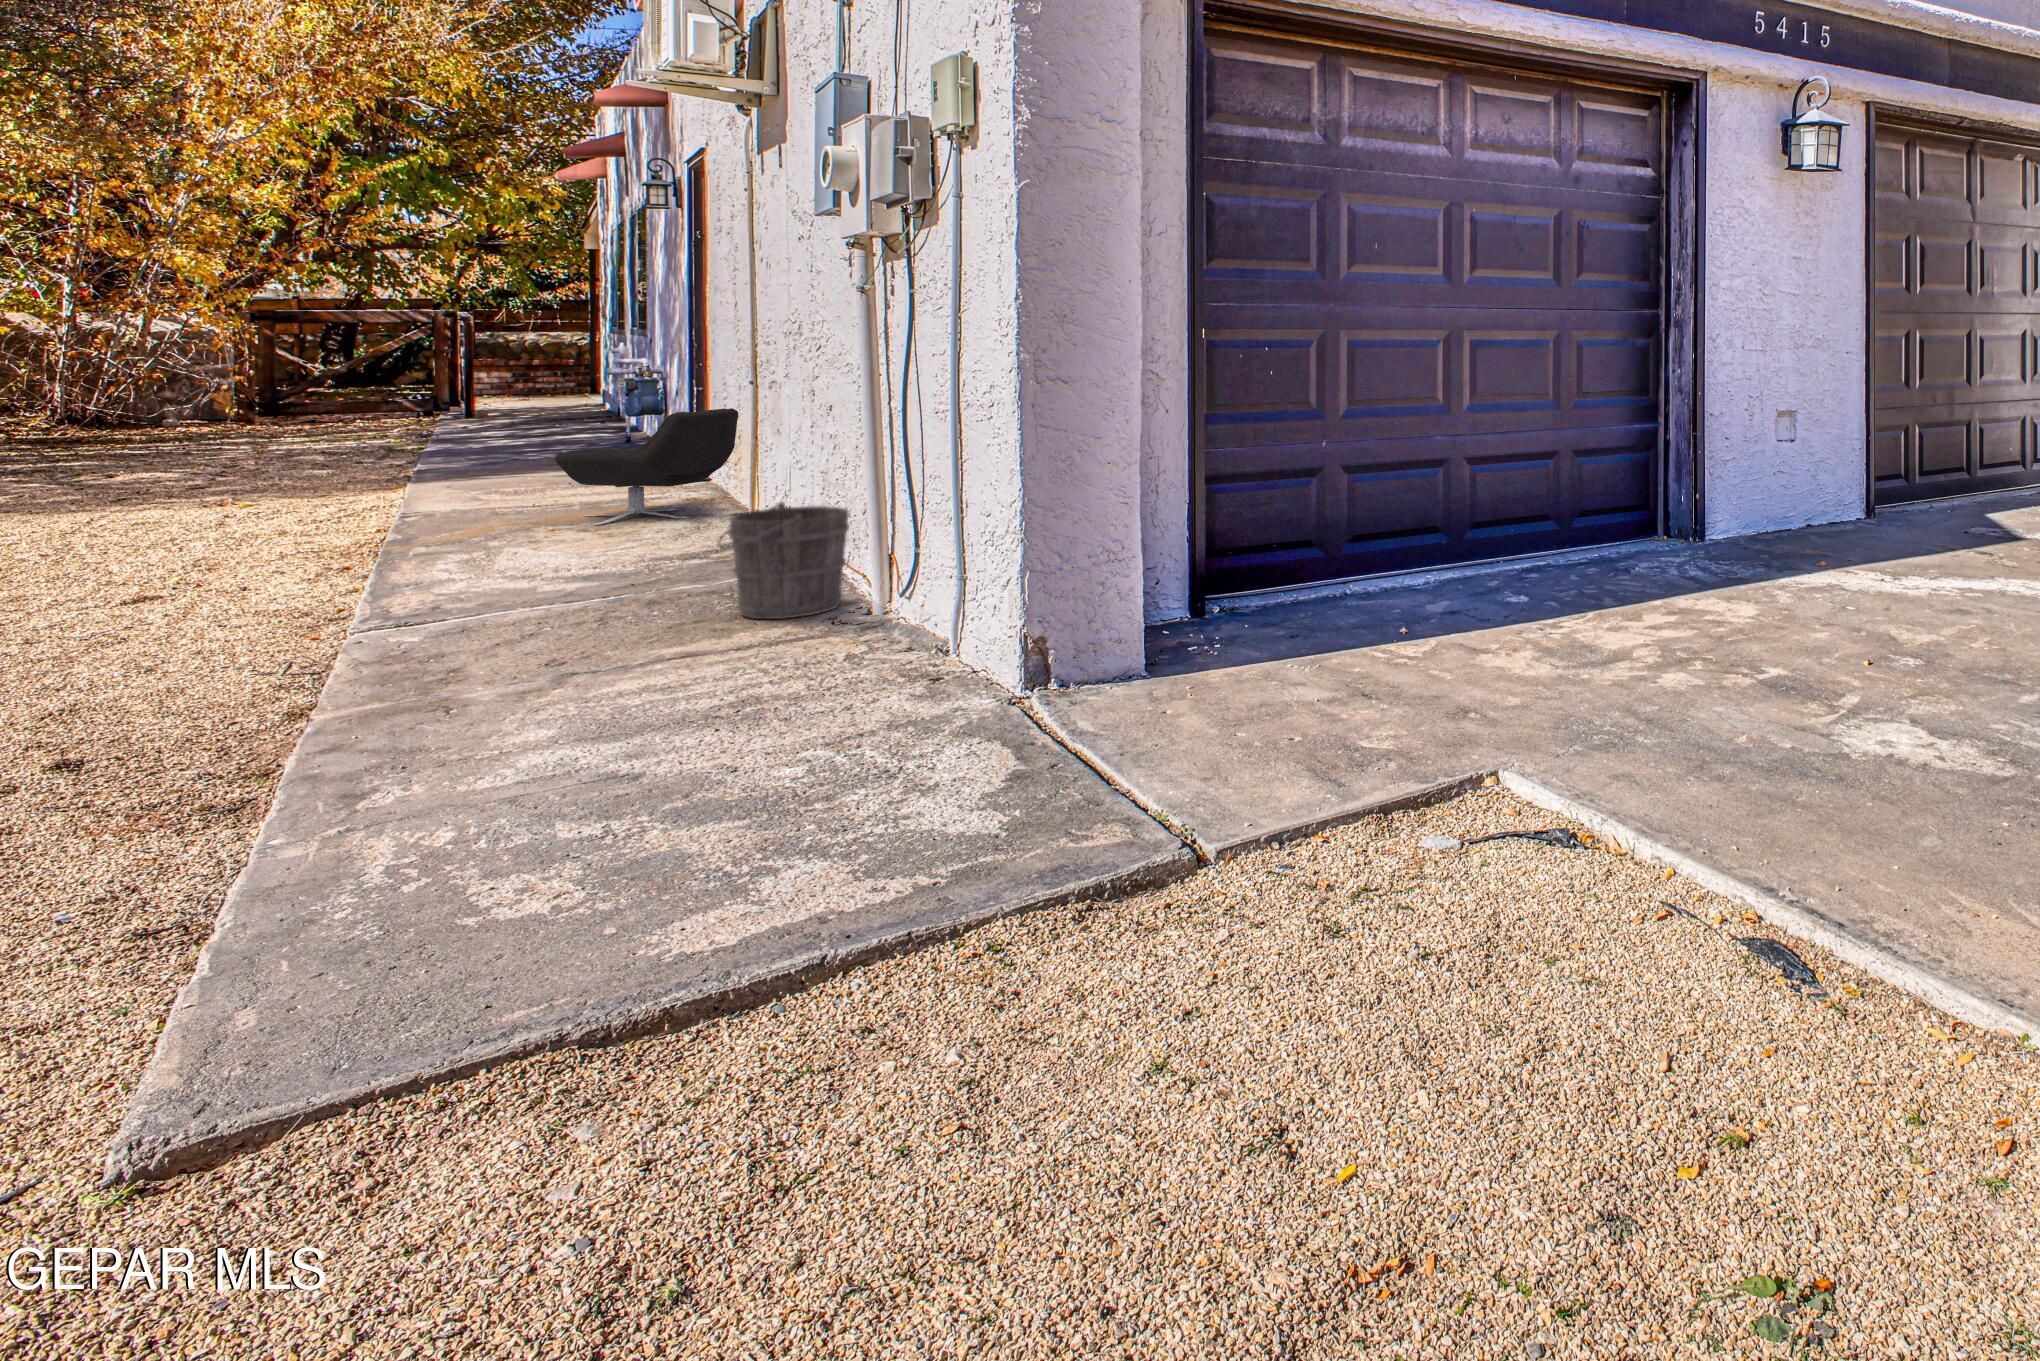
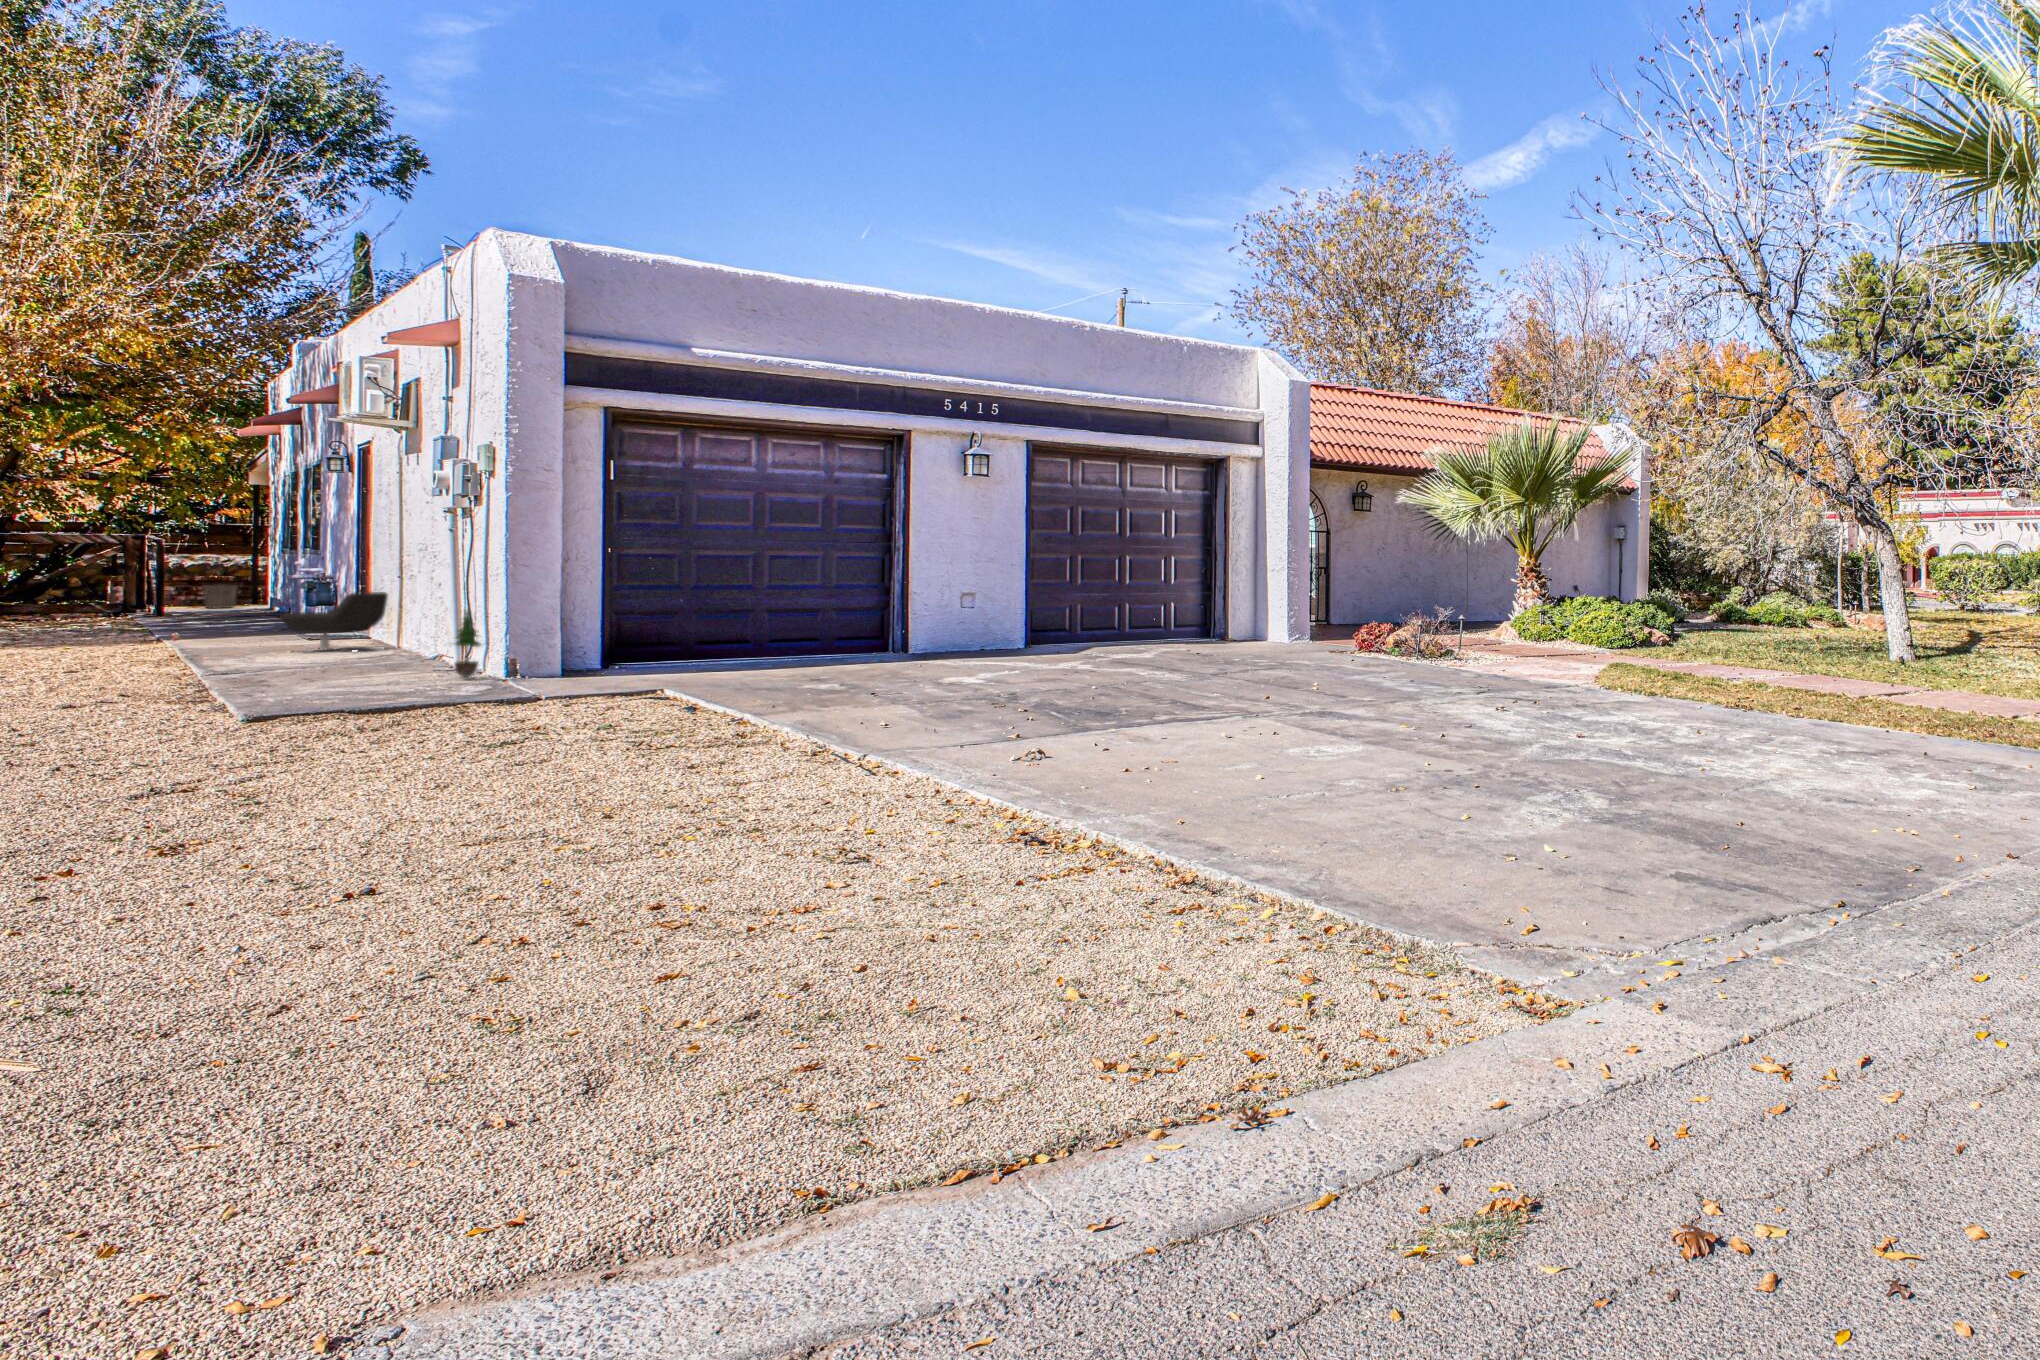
potted tree: none [884,492,958,680] -> present [454,611,481,678]
bucket: present [718,502,849,619] -> present [204,584,237,608]

